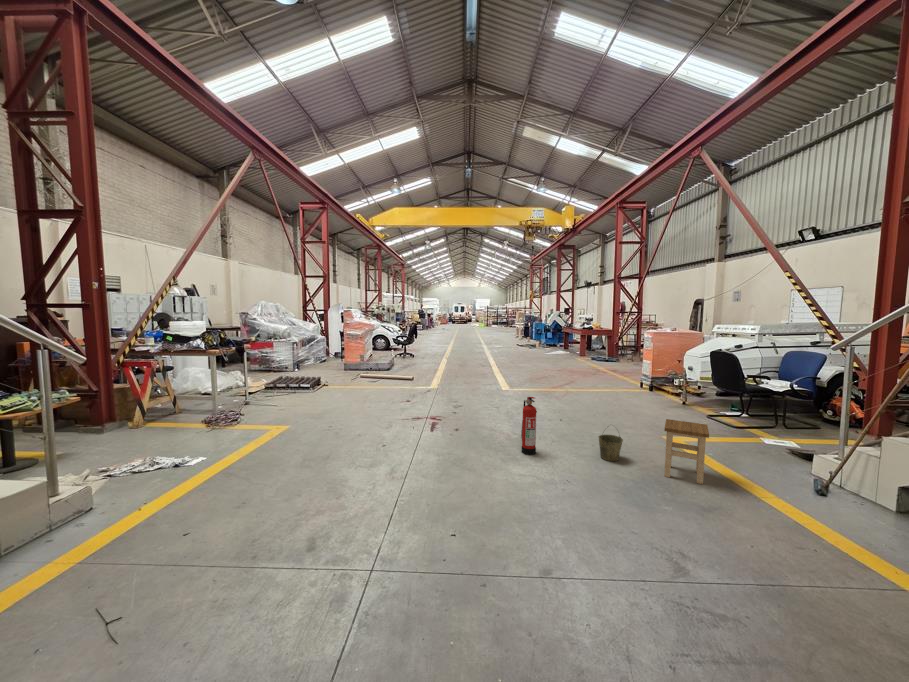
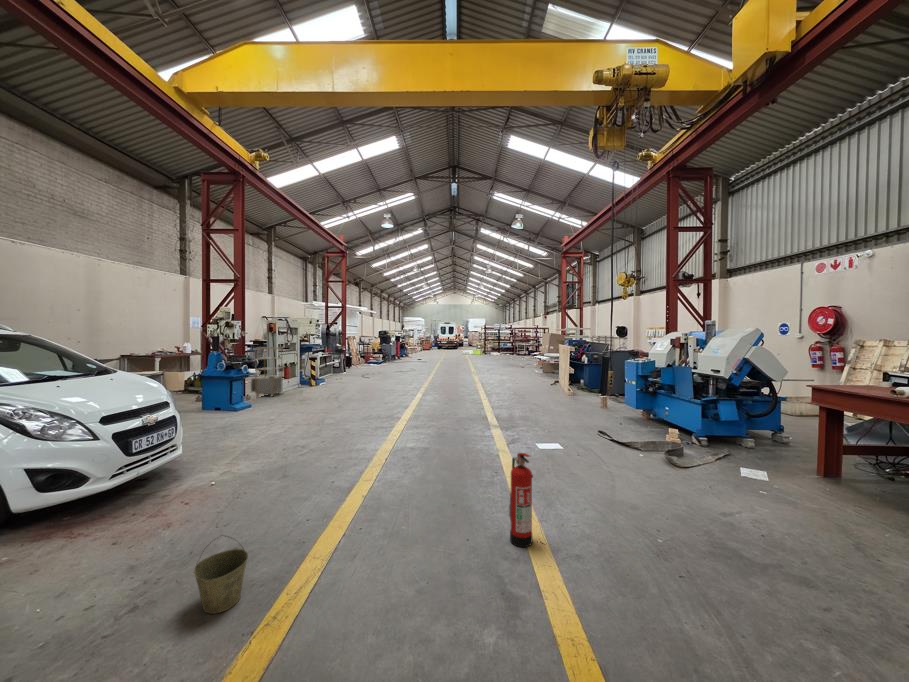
shelving unit: none [297,325,322,368] -> present [251,347,282,397]
stool: present [664,419,709,484] -> none [743,491,843,622]
bucket: present [599,434,623,461] -> present [194,536,248,614]

